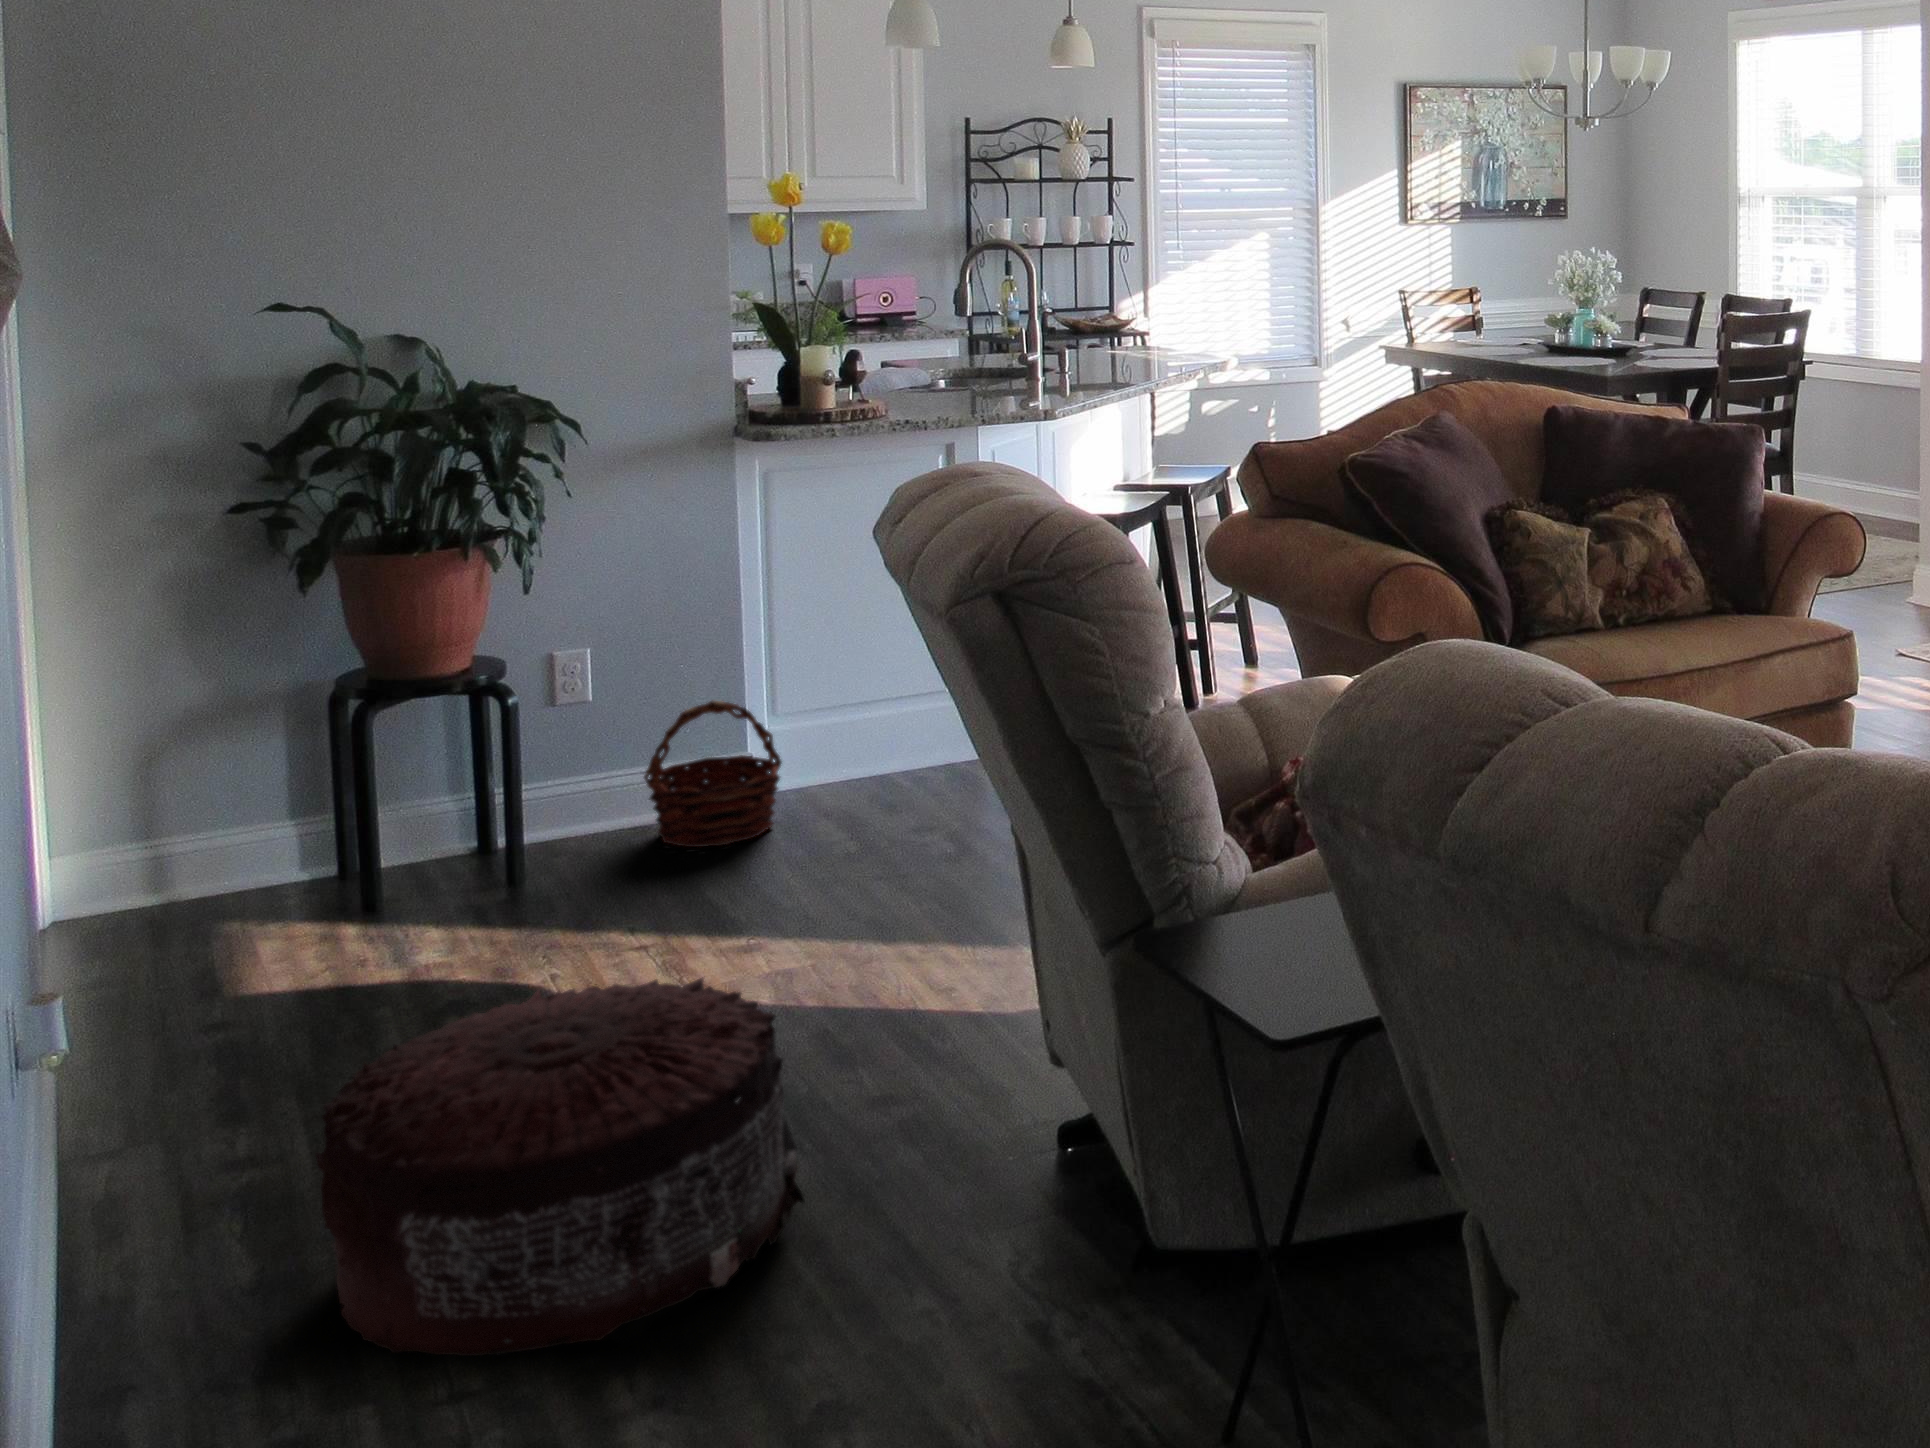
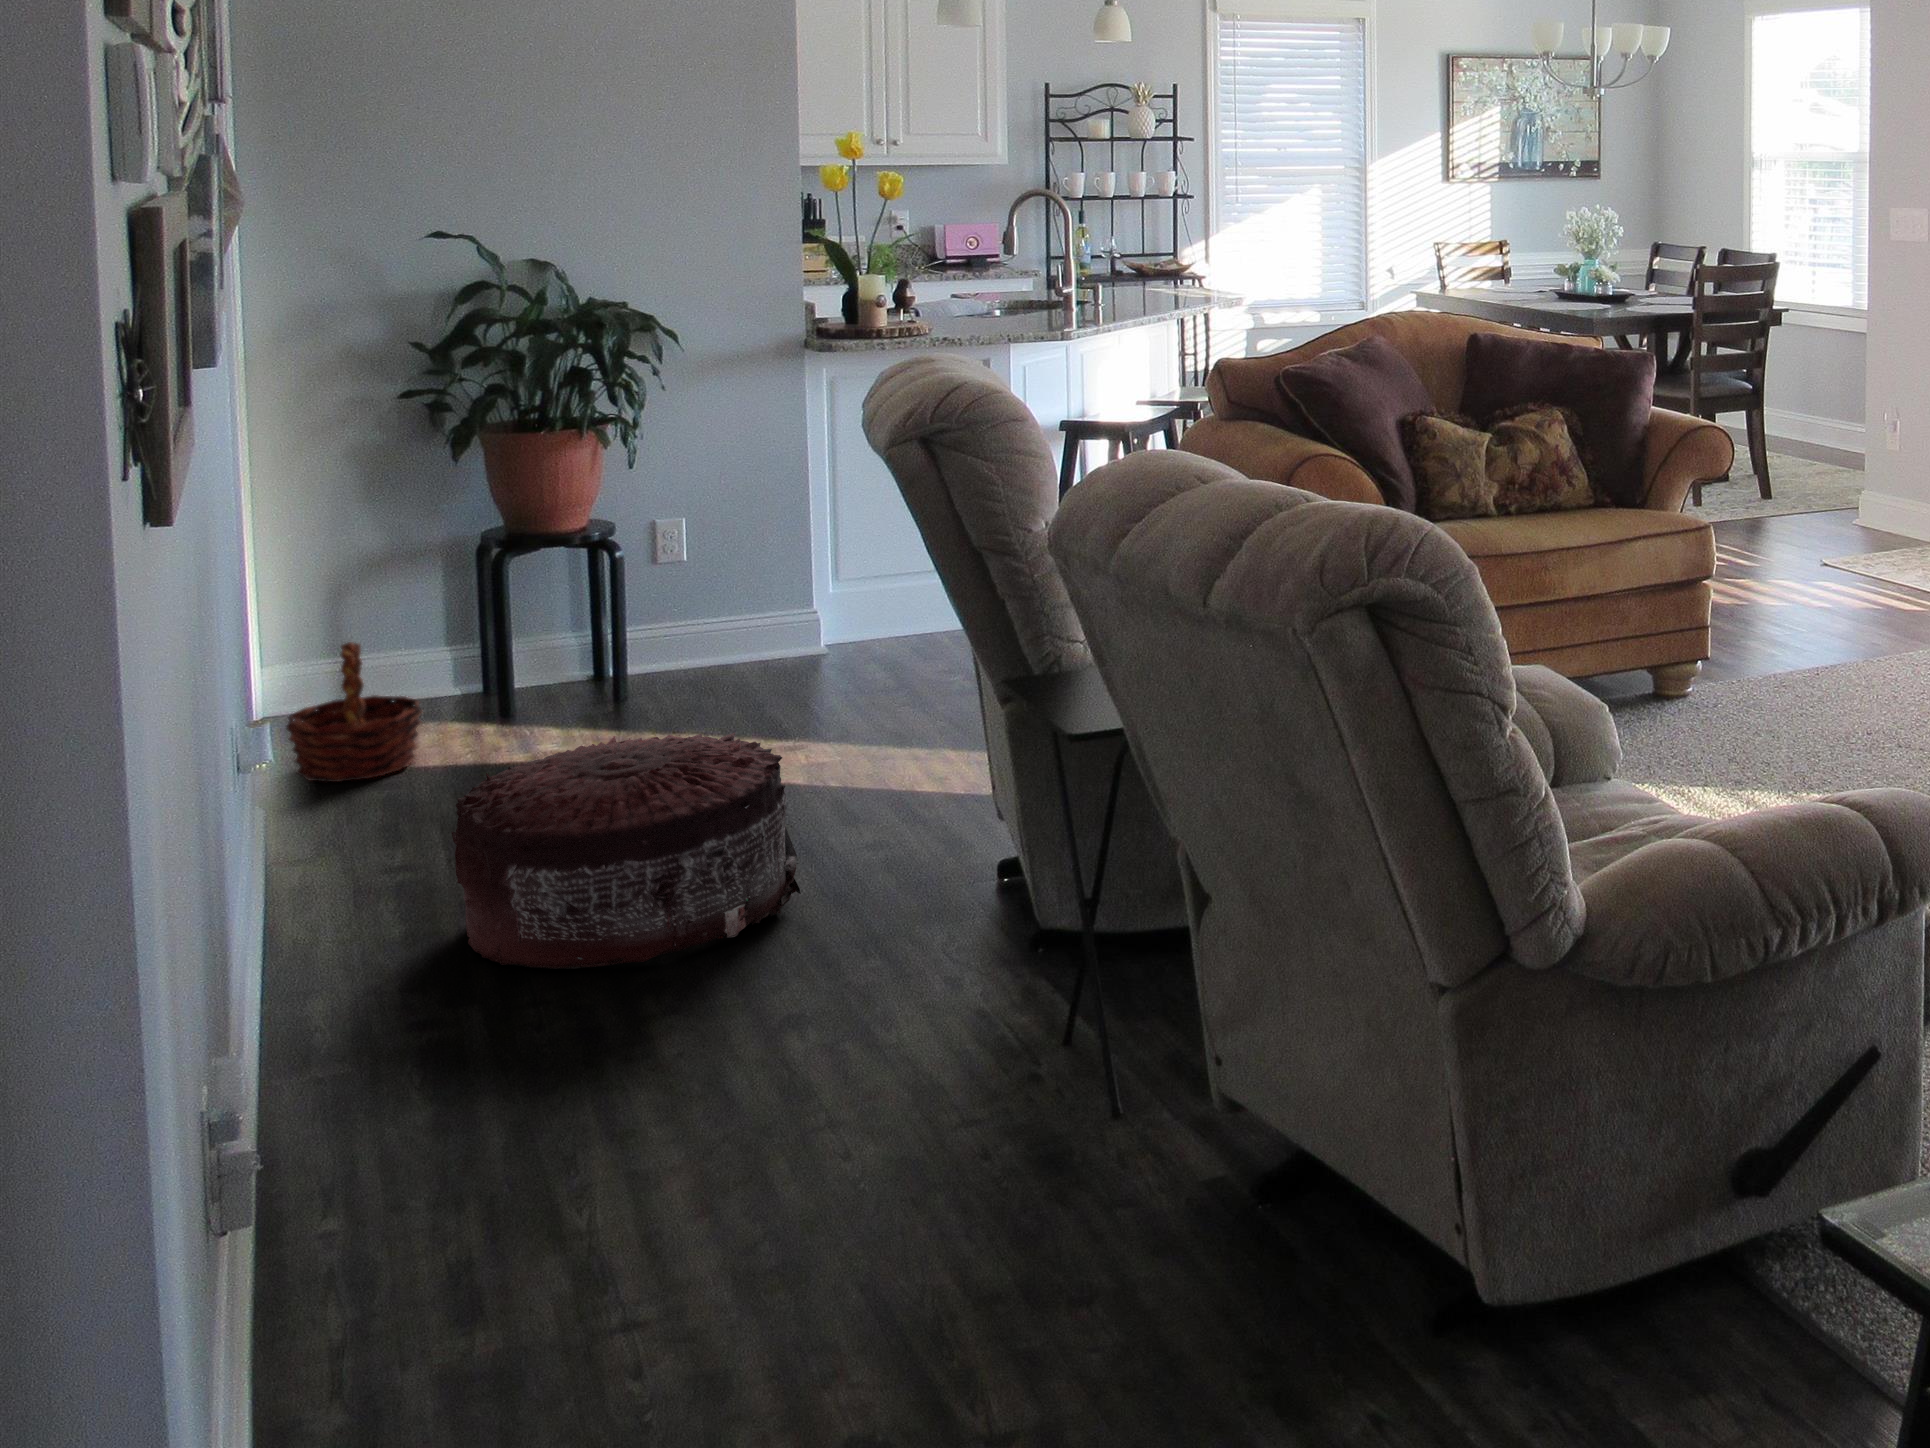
basket: present [644,701,782,847] -> present [287,642,422,782]

